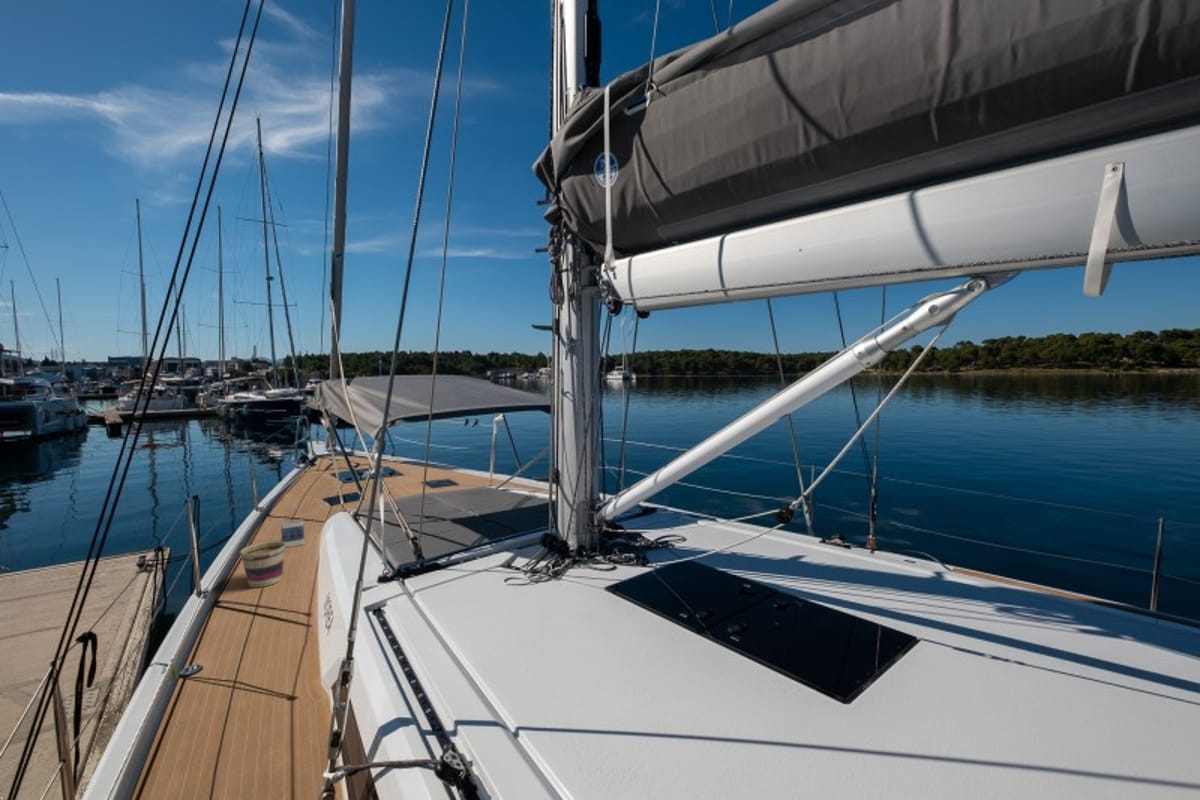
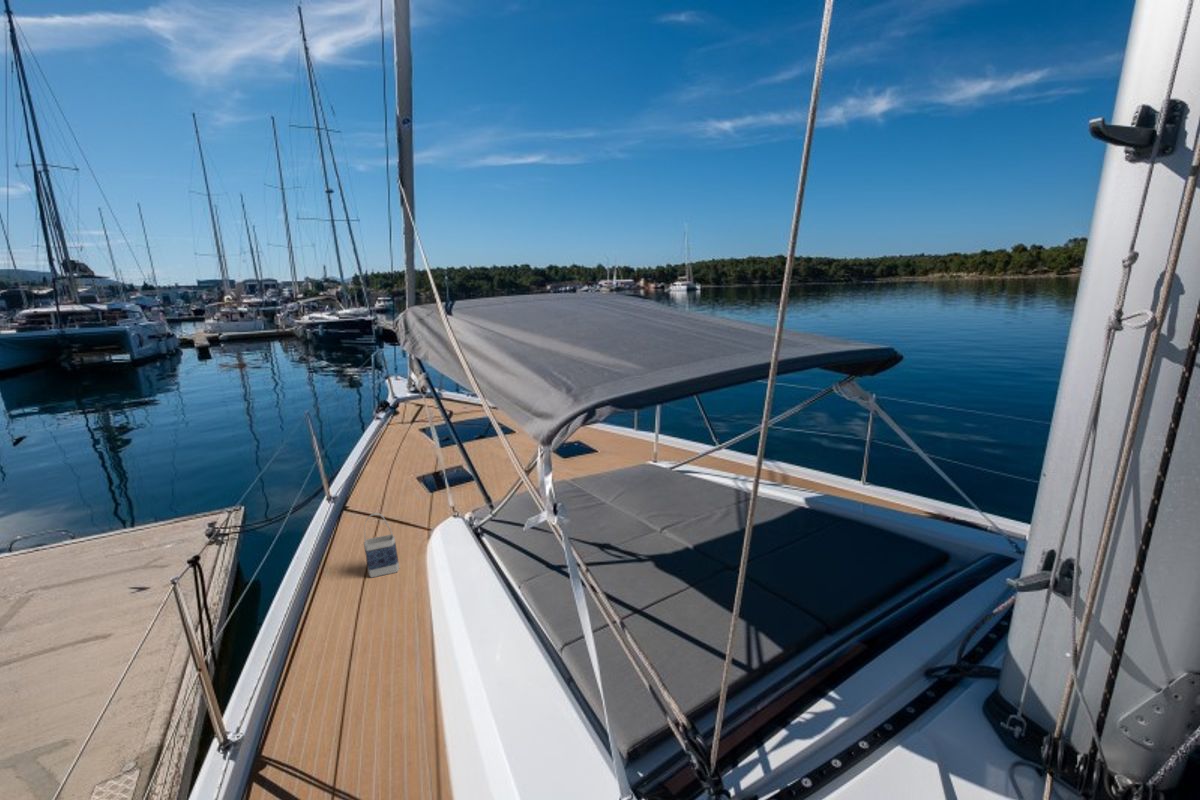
basket: present [240,541,285,587] -> none [303,597,373,683]

